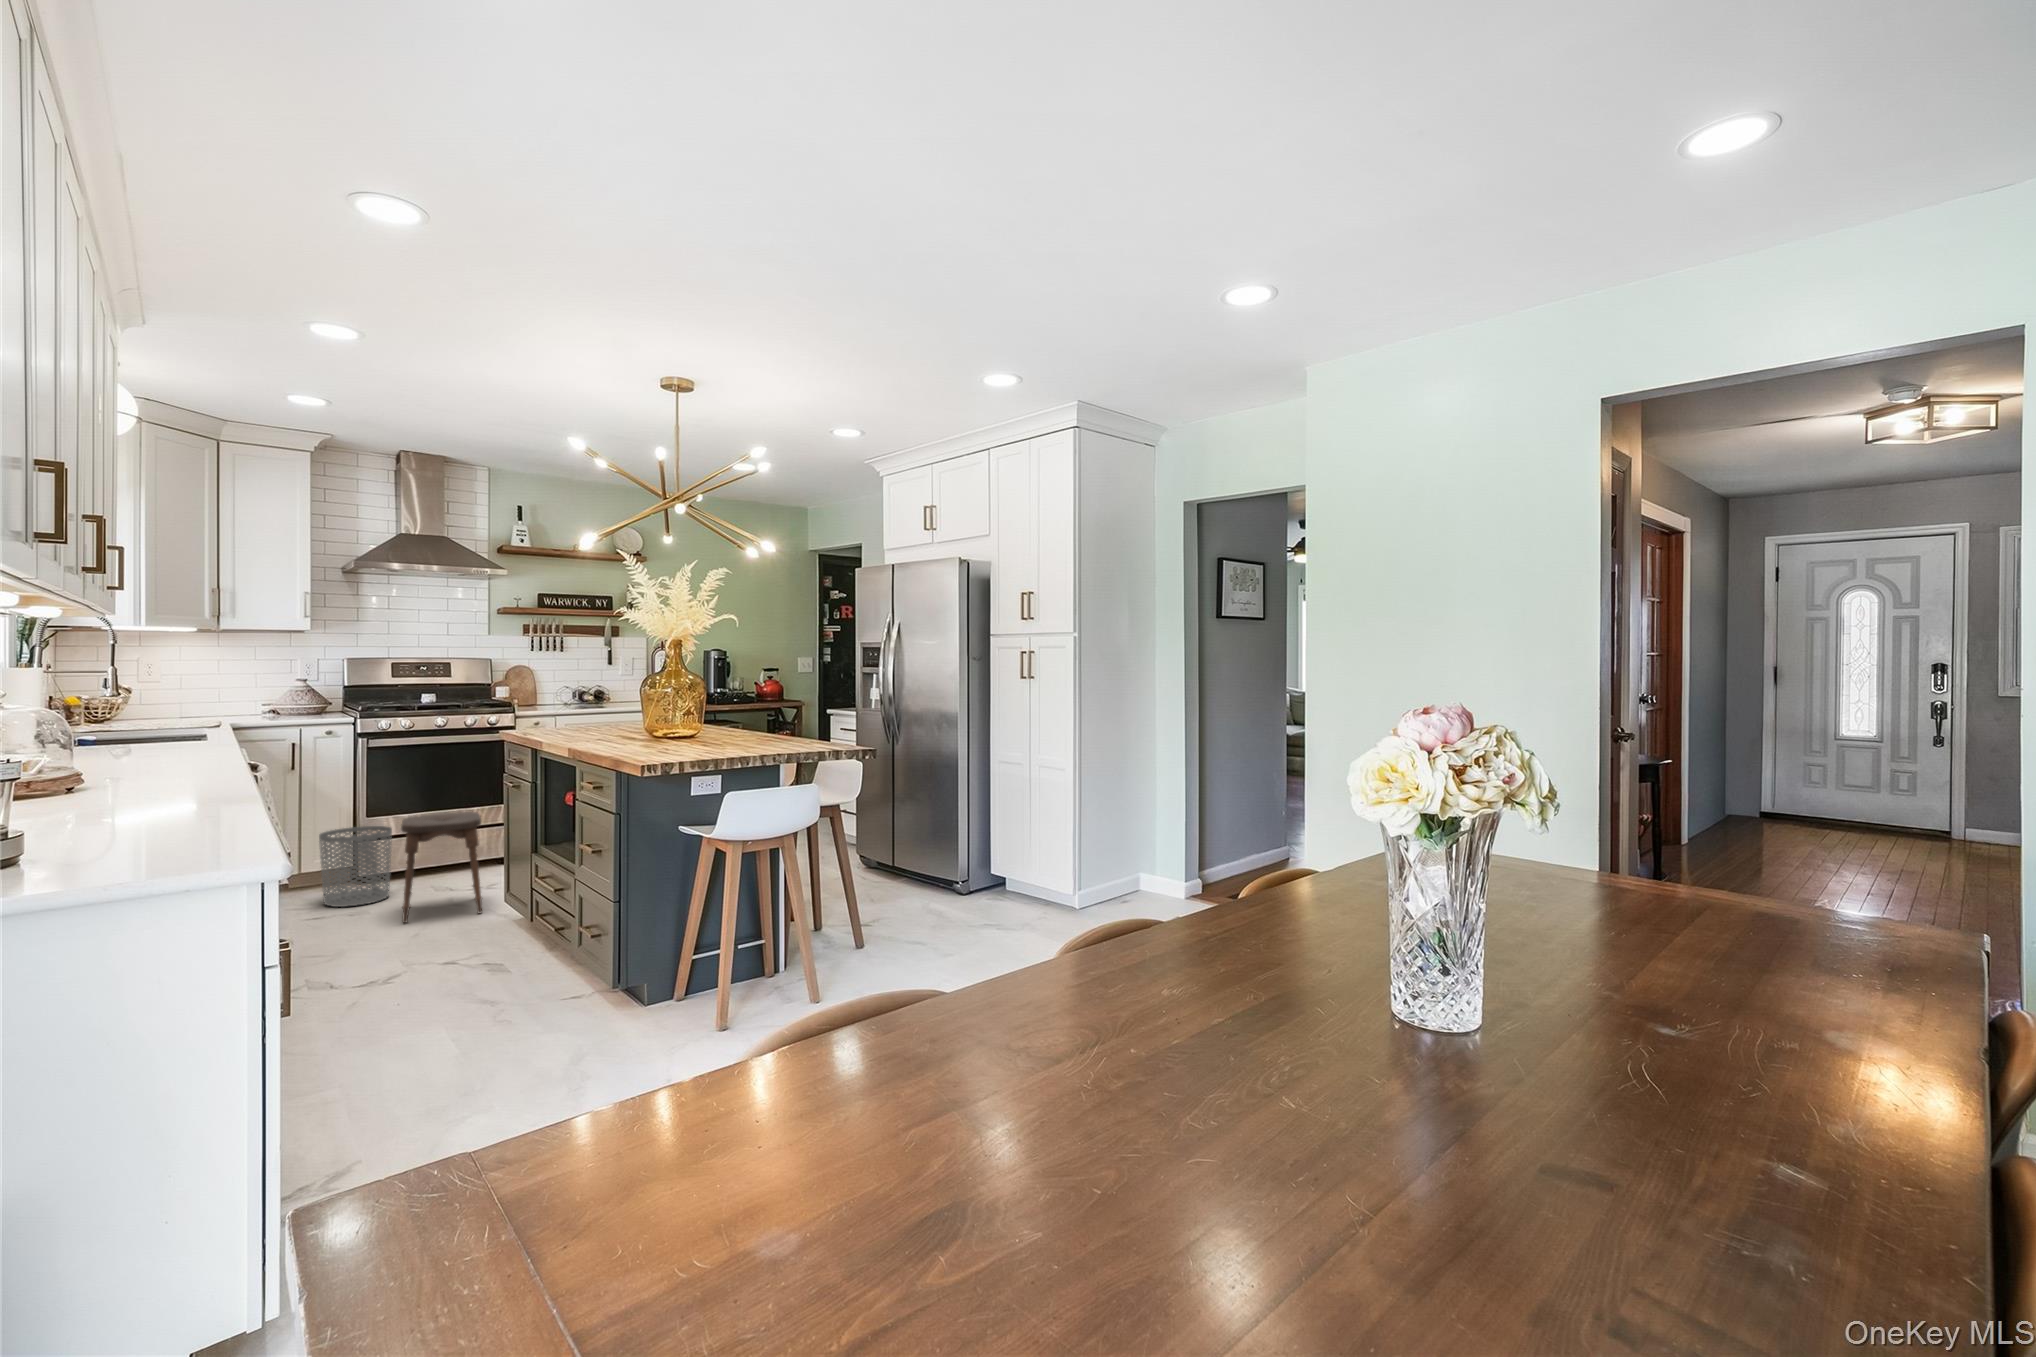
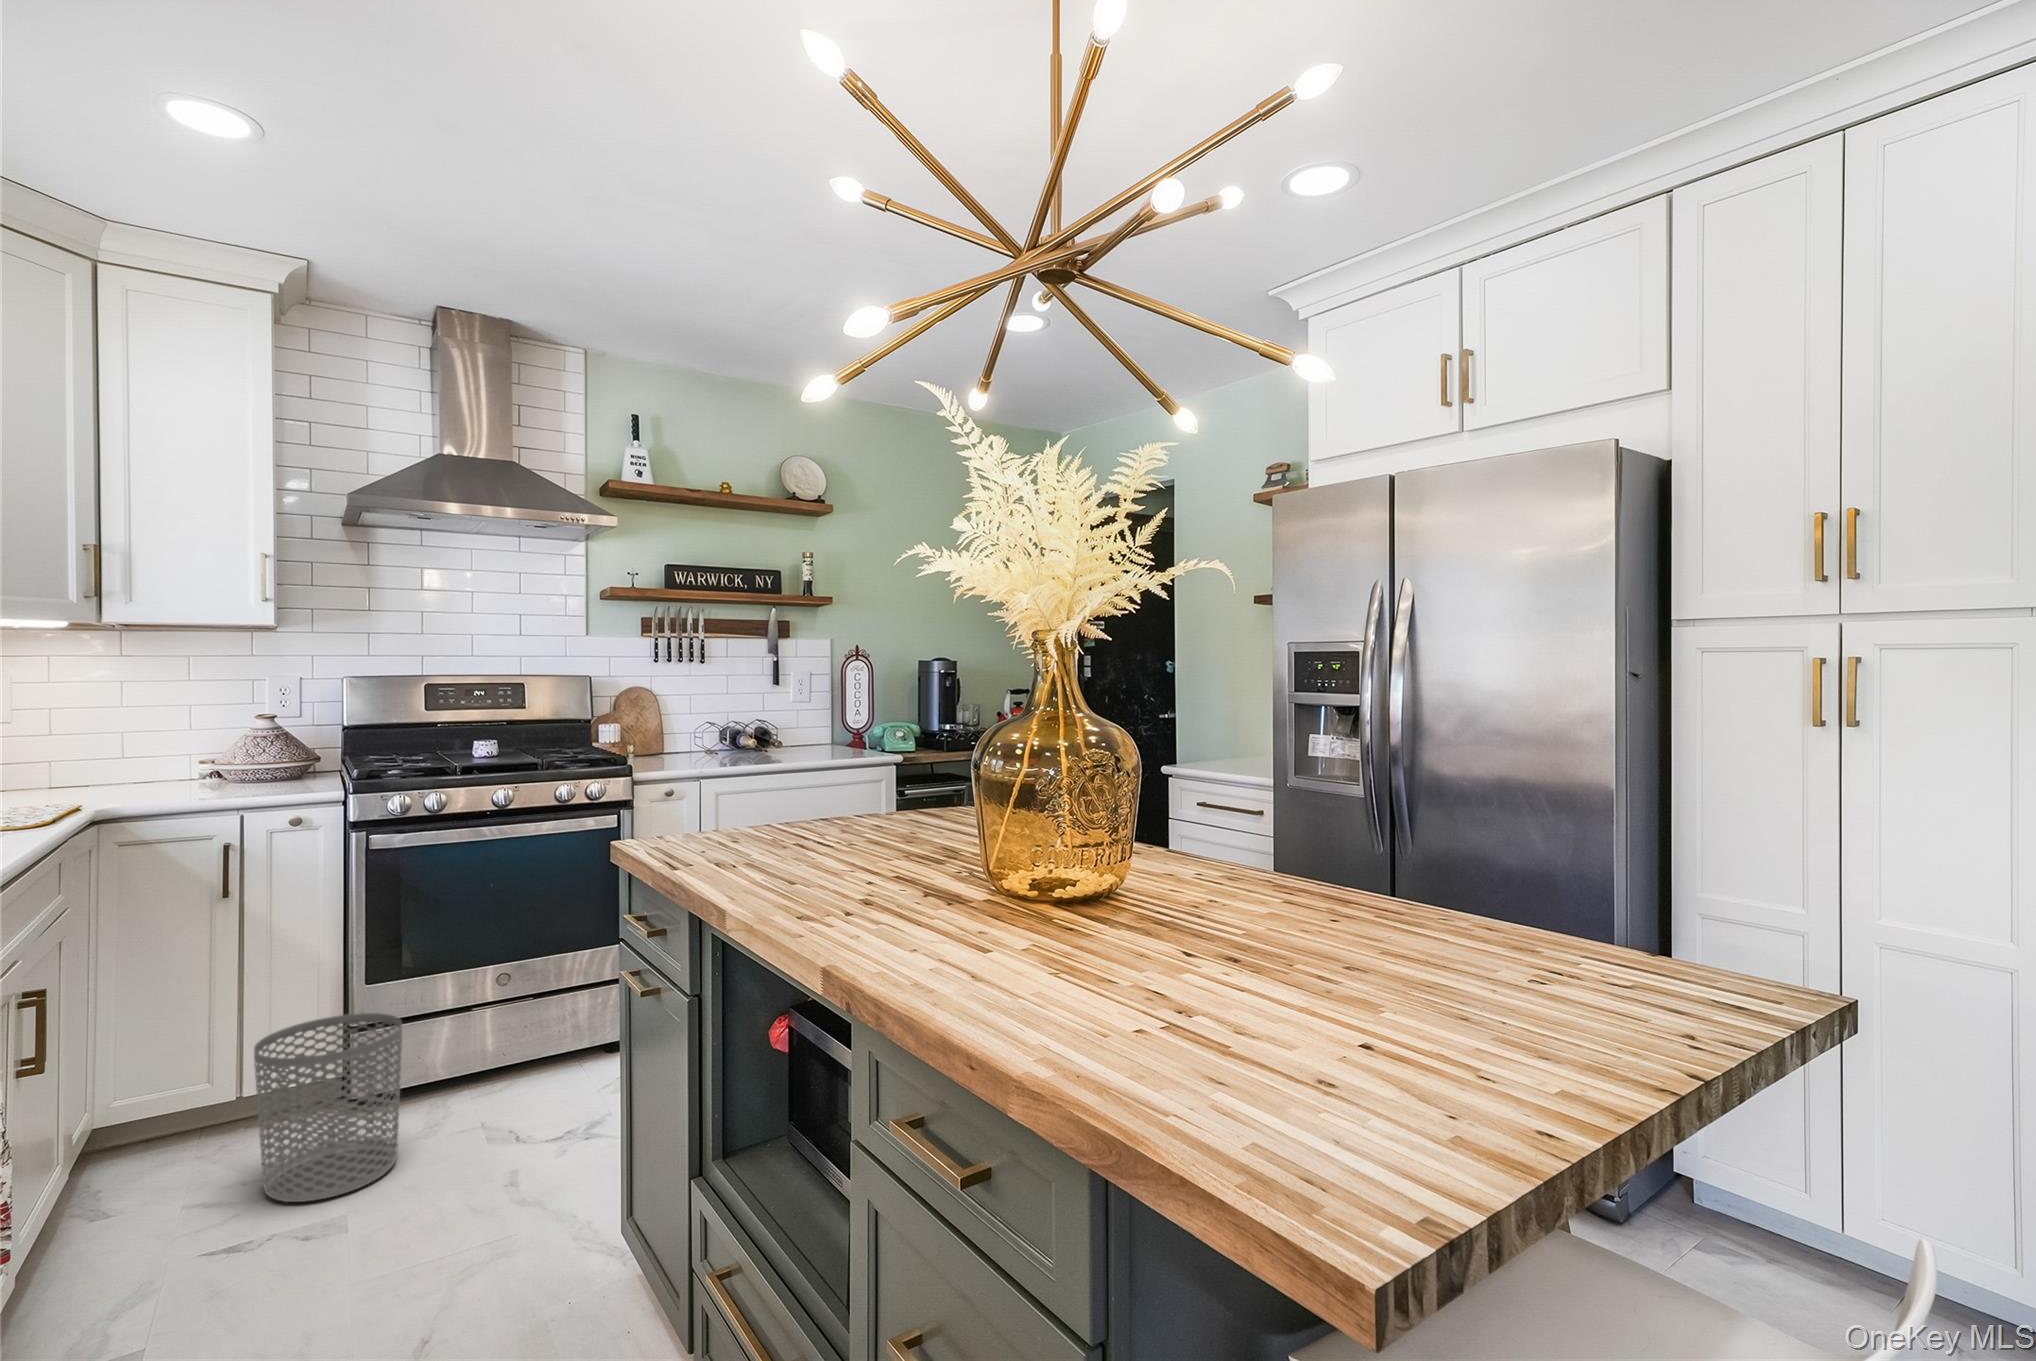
stool: present [401,812,482,923] -> none [402,1000,575,1285]

